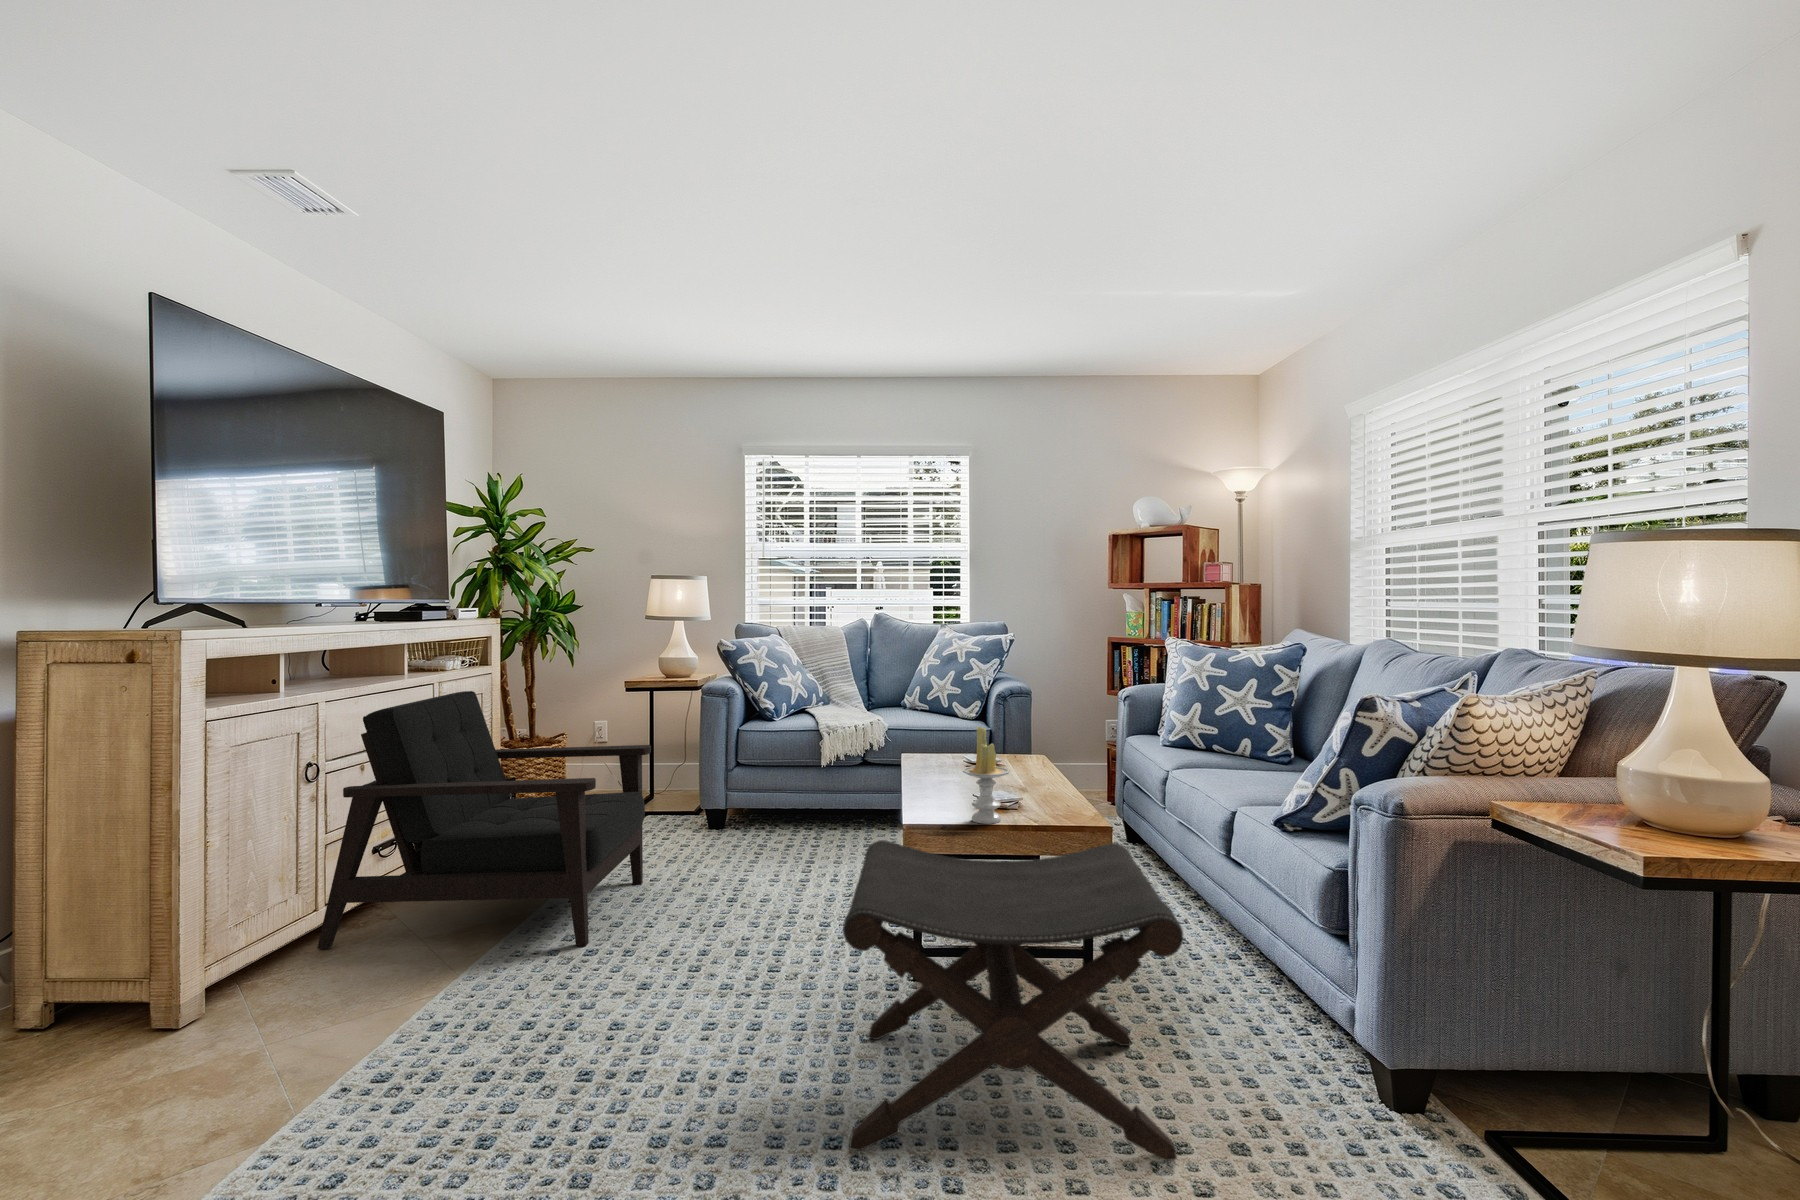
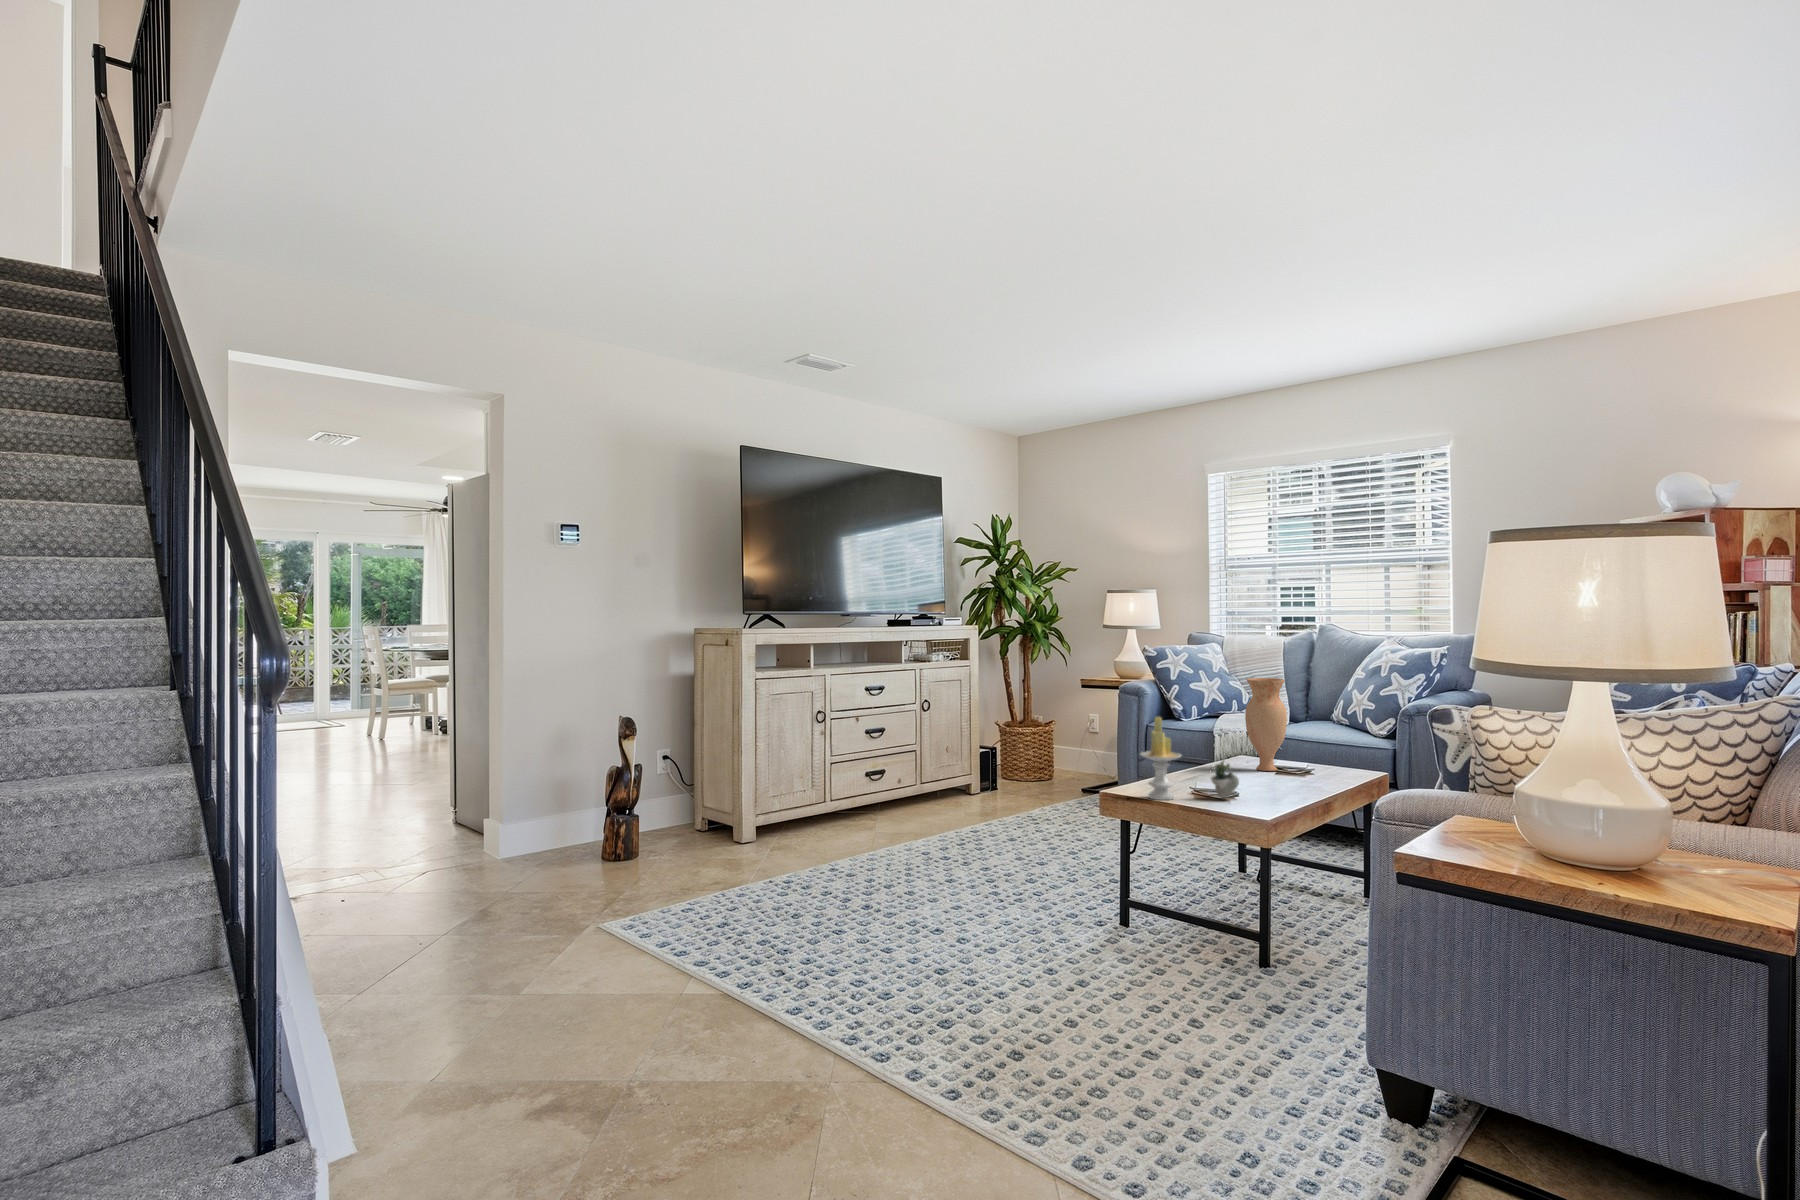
vase: none [931,672,971,768] -> present [1245,678,1287,771]
armchair: present [317,691,651,949] -> none [821,675,1036,856]
succulent plant: none [1020,766,1076,809] -> present [1211,760,1239,798]
footstool: present [843,840,1183,1161] -> none [933,794,1229,1061]

